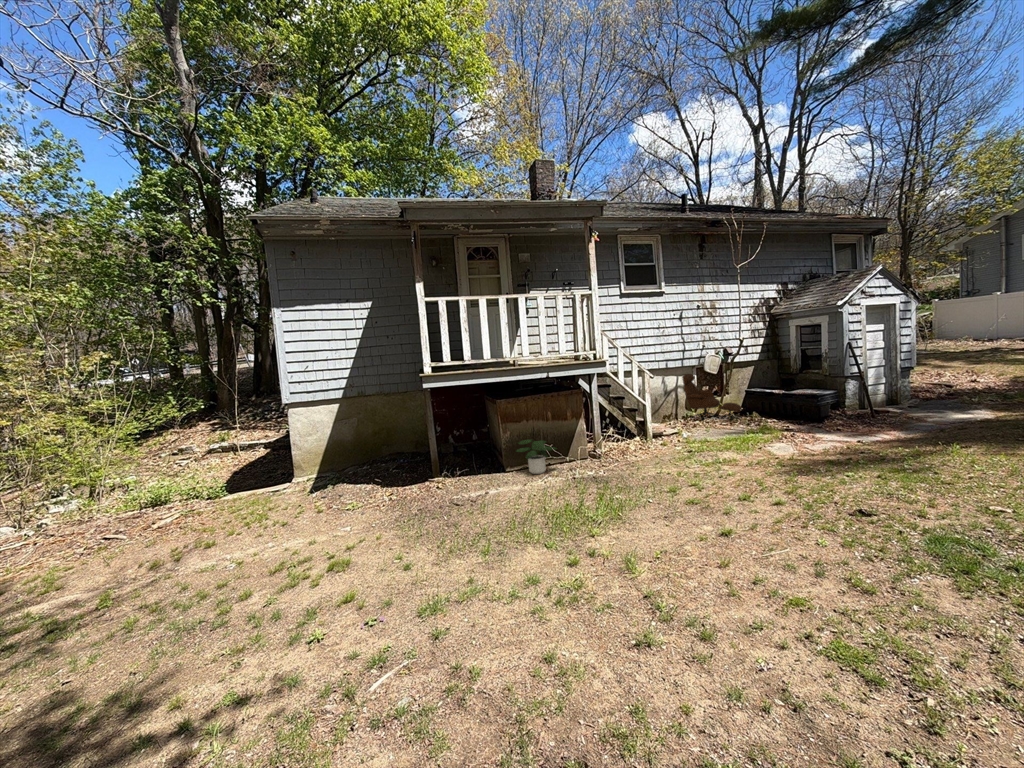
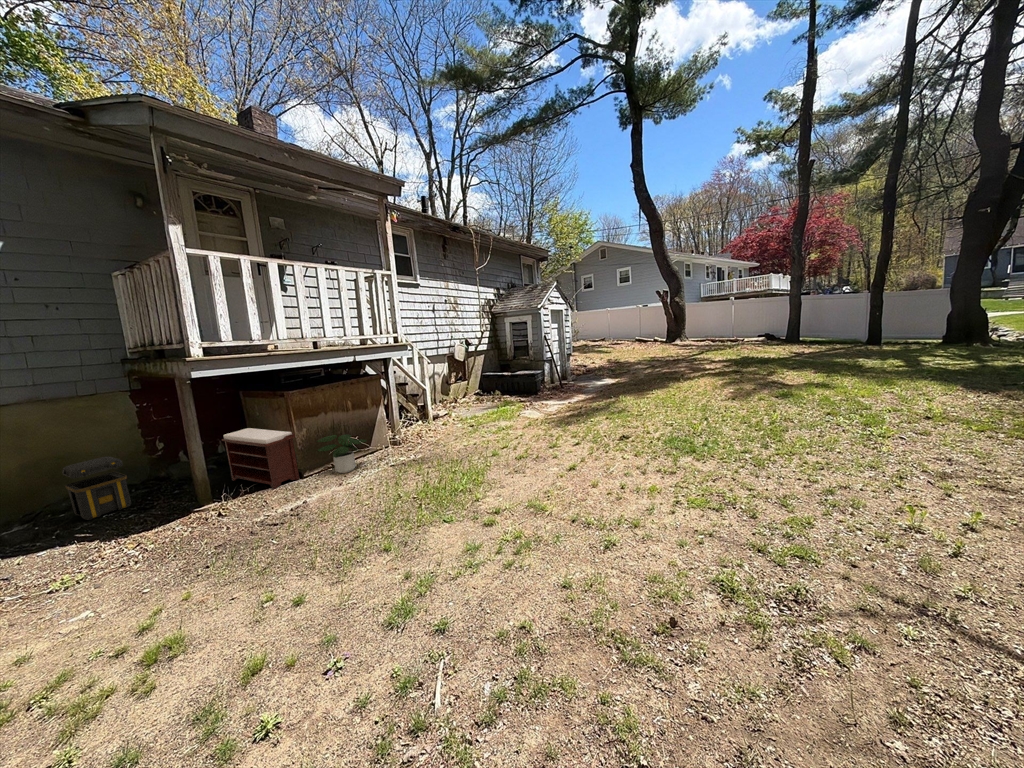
lounge chair: present [682,374,742,420] -> none [439,361,486,400]
bench: none [465,425,505,476] -> present [222,428,299,489]
toolbox: none [387,433,415,471] -> present [62,456,131,520]

